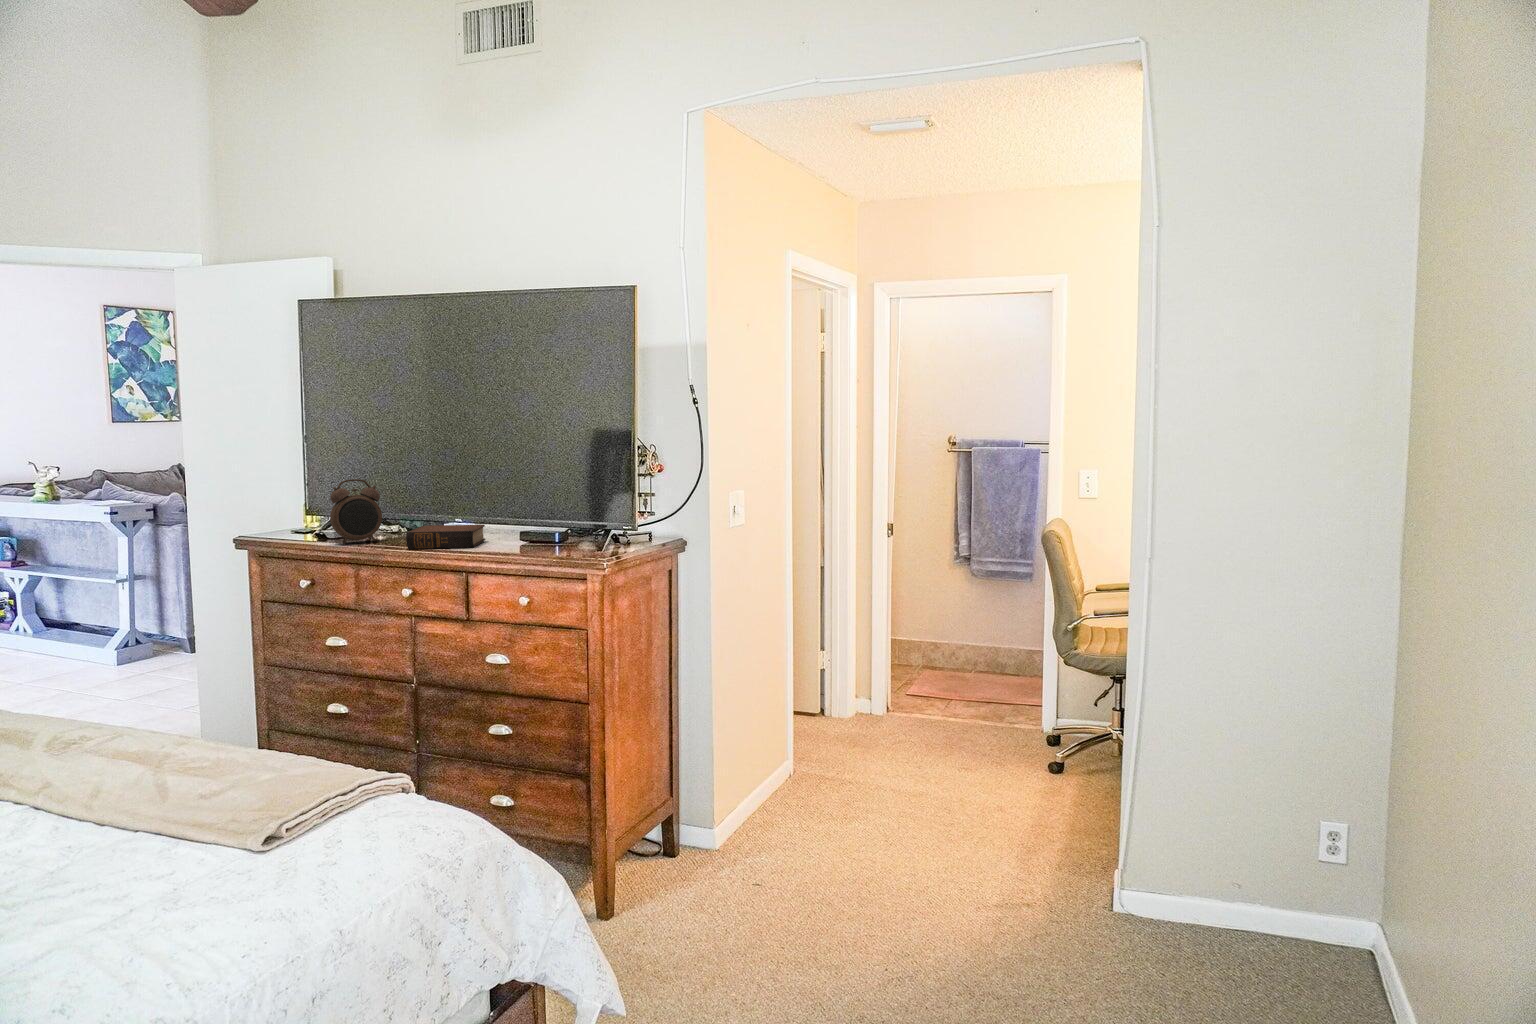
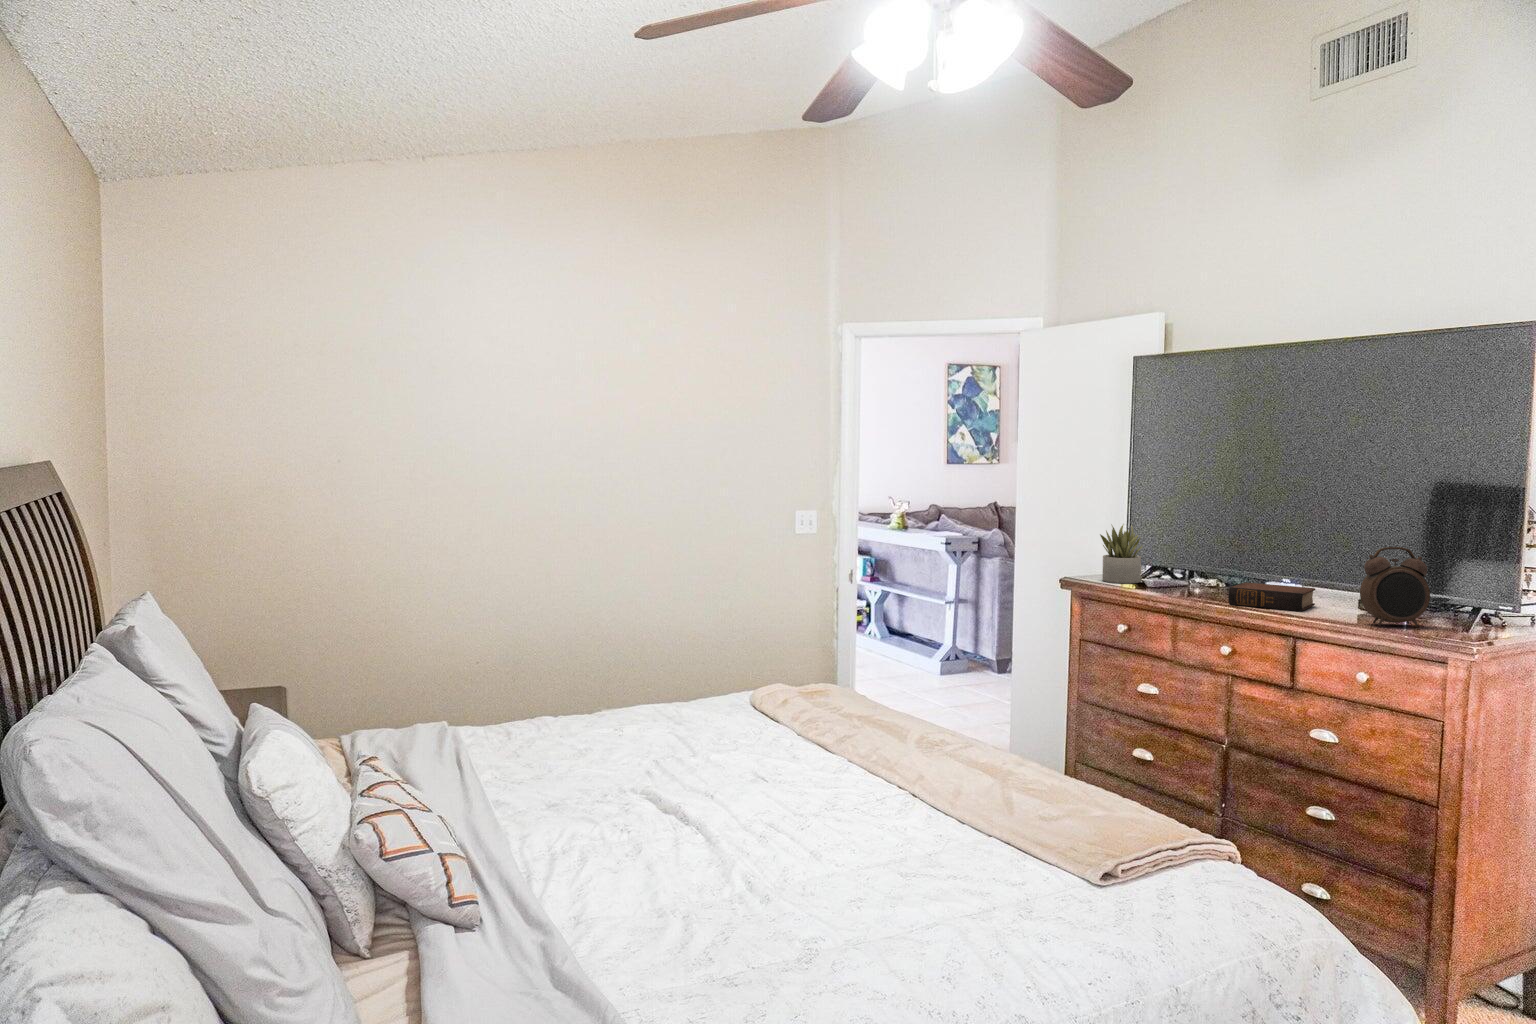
succulent plant: none [273,476,324,540] -> present [1100,524,1142,583]
alarm clock: present [330,479,382,544] -> present [1360,547,1430,627]

